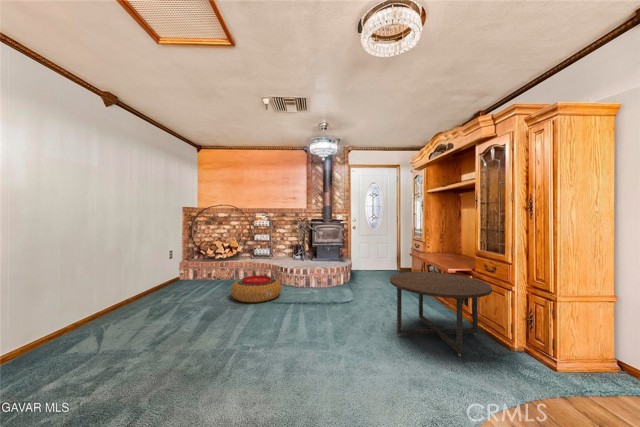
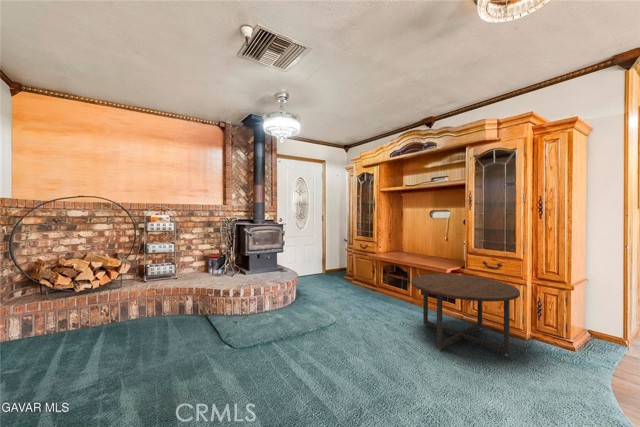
pouf: present [231,275,281,302] -> none [160,308,245,359]

